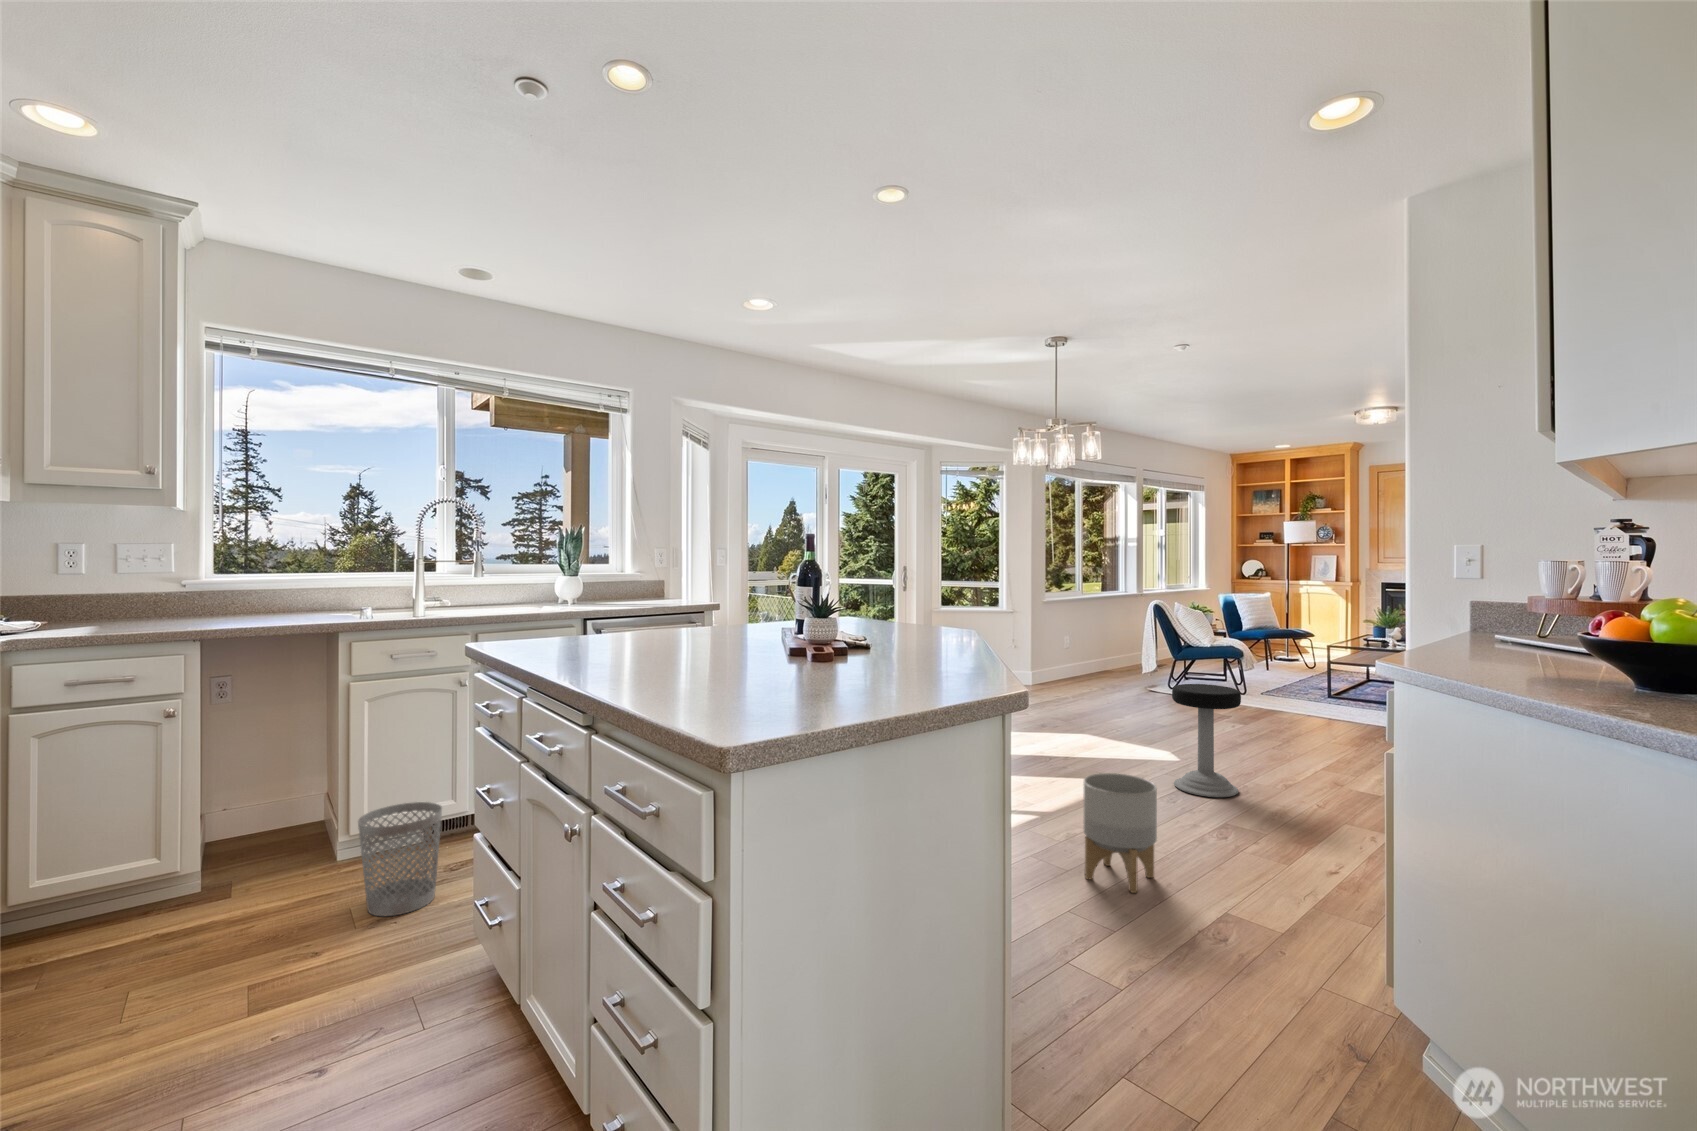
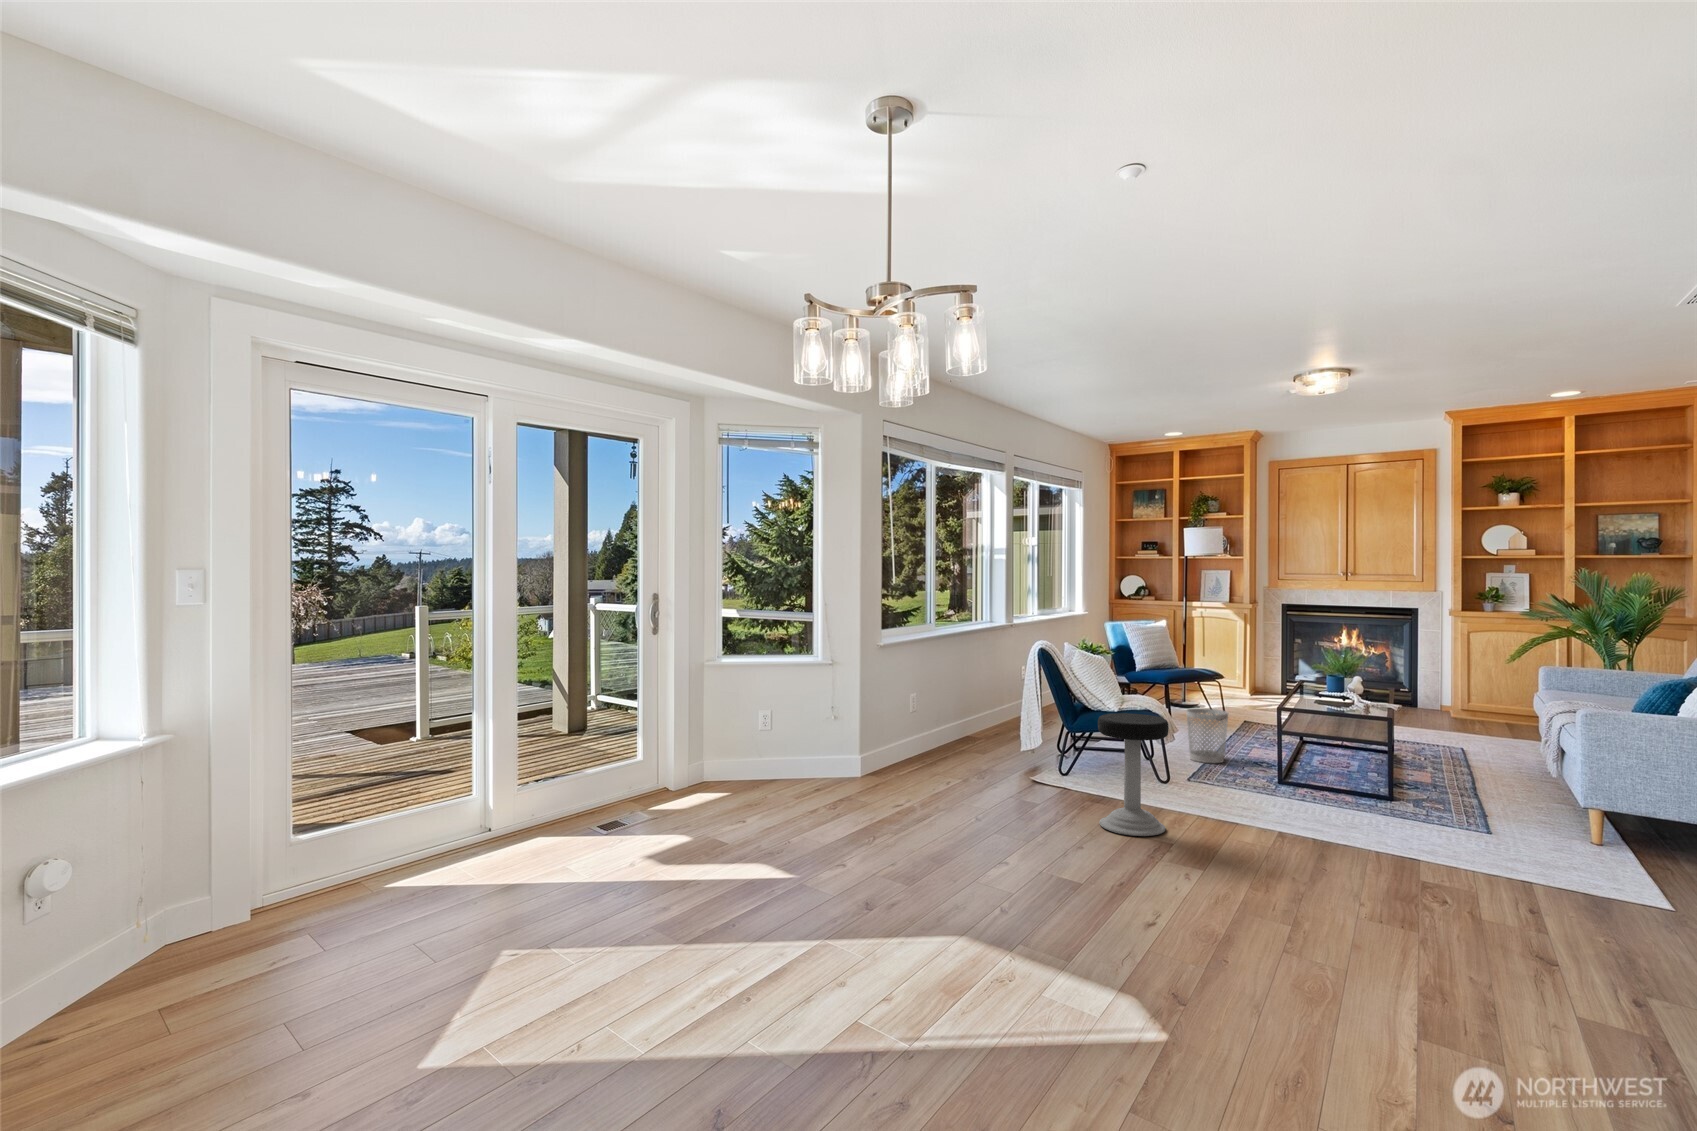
planter: present [1084,773,1157,893] -> none [1037,816,1115,948]
wastebasket: present [358,802,442,916] -> present [1186,708,1228,763]

